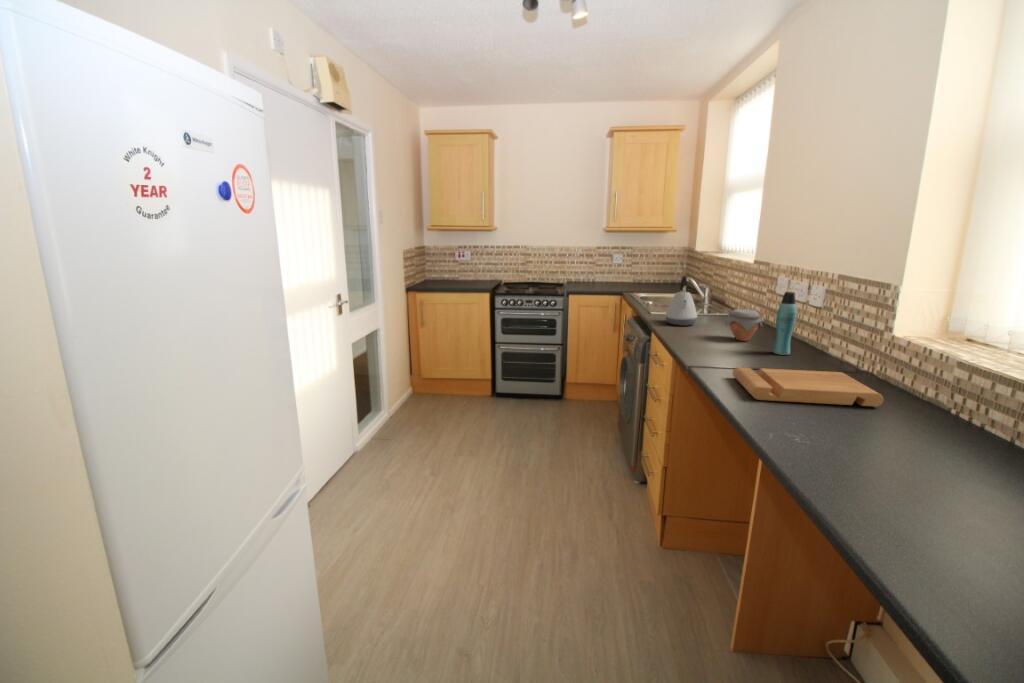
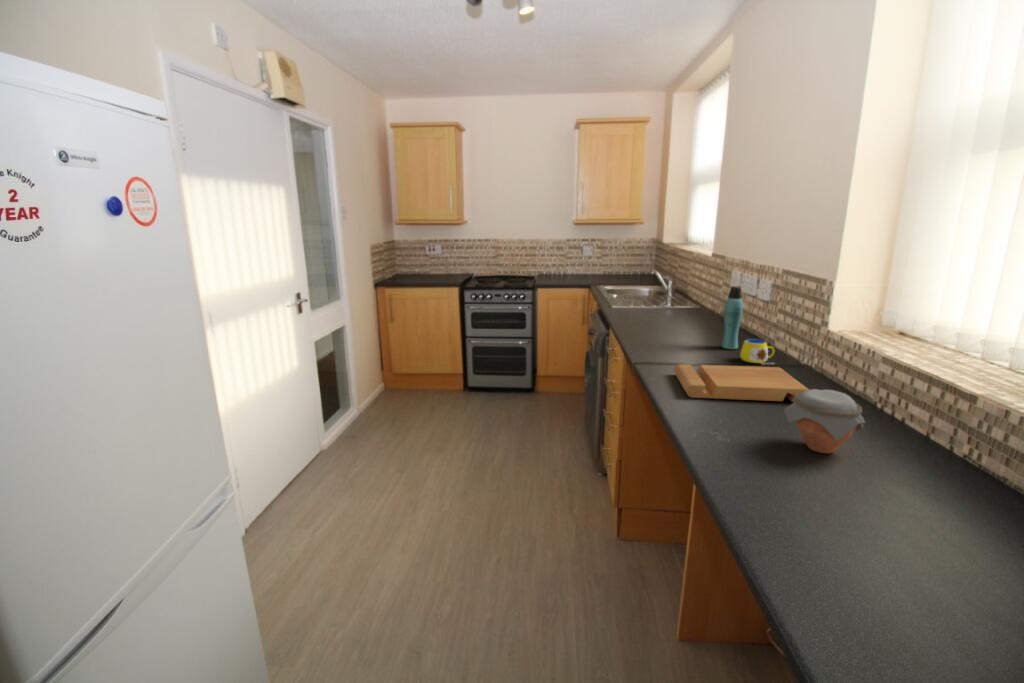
kettle: present [665,276,697,326] -> none [624,270,655,320]
jar: present [724,309,762,341] -> present [784,389,865,454]
mug: none [796,345,832,370] -> present [740,339,774,364]

